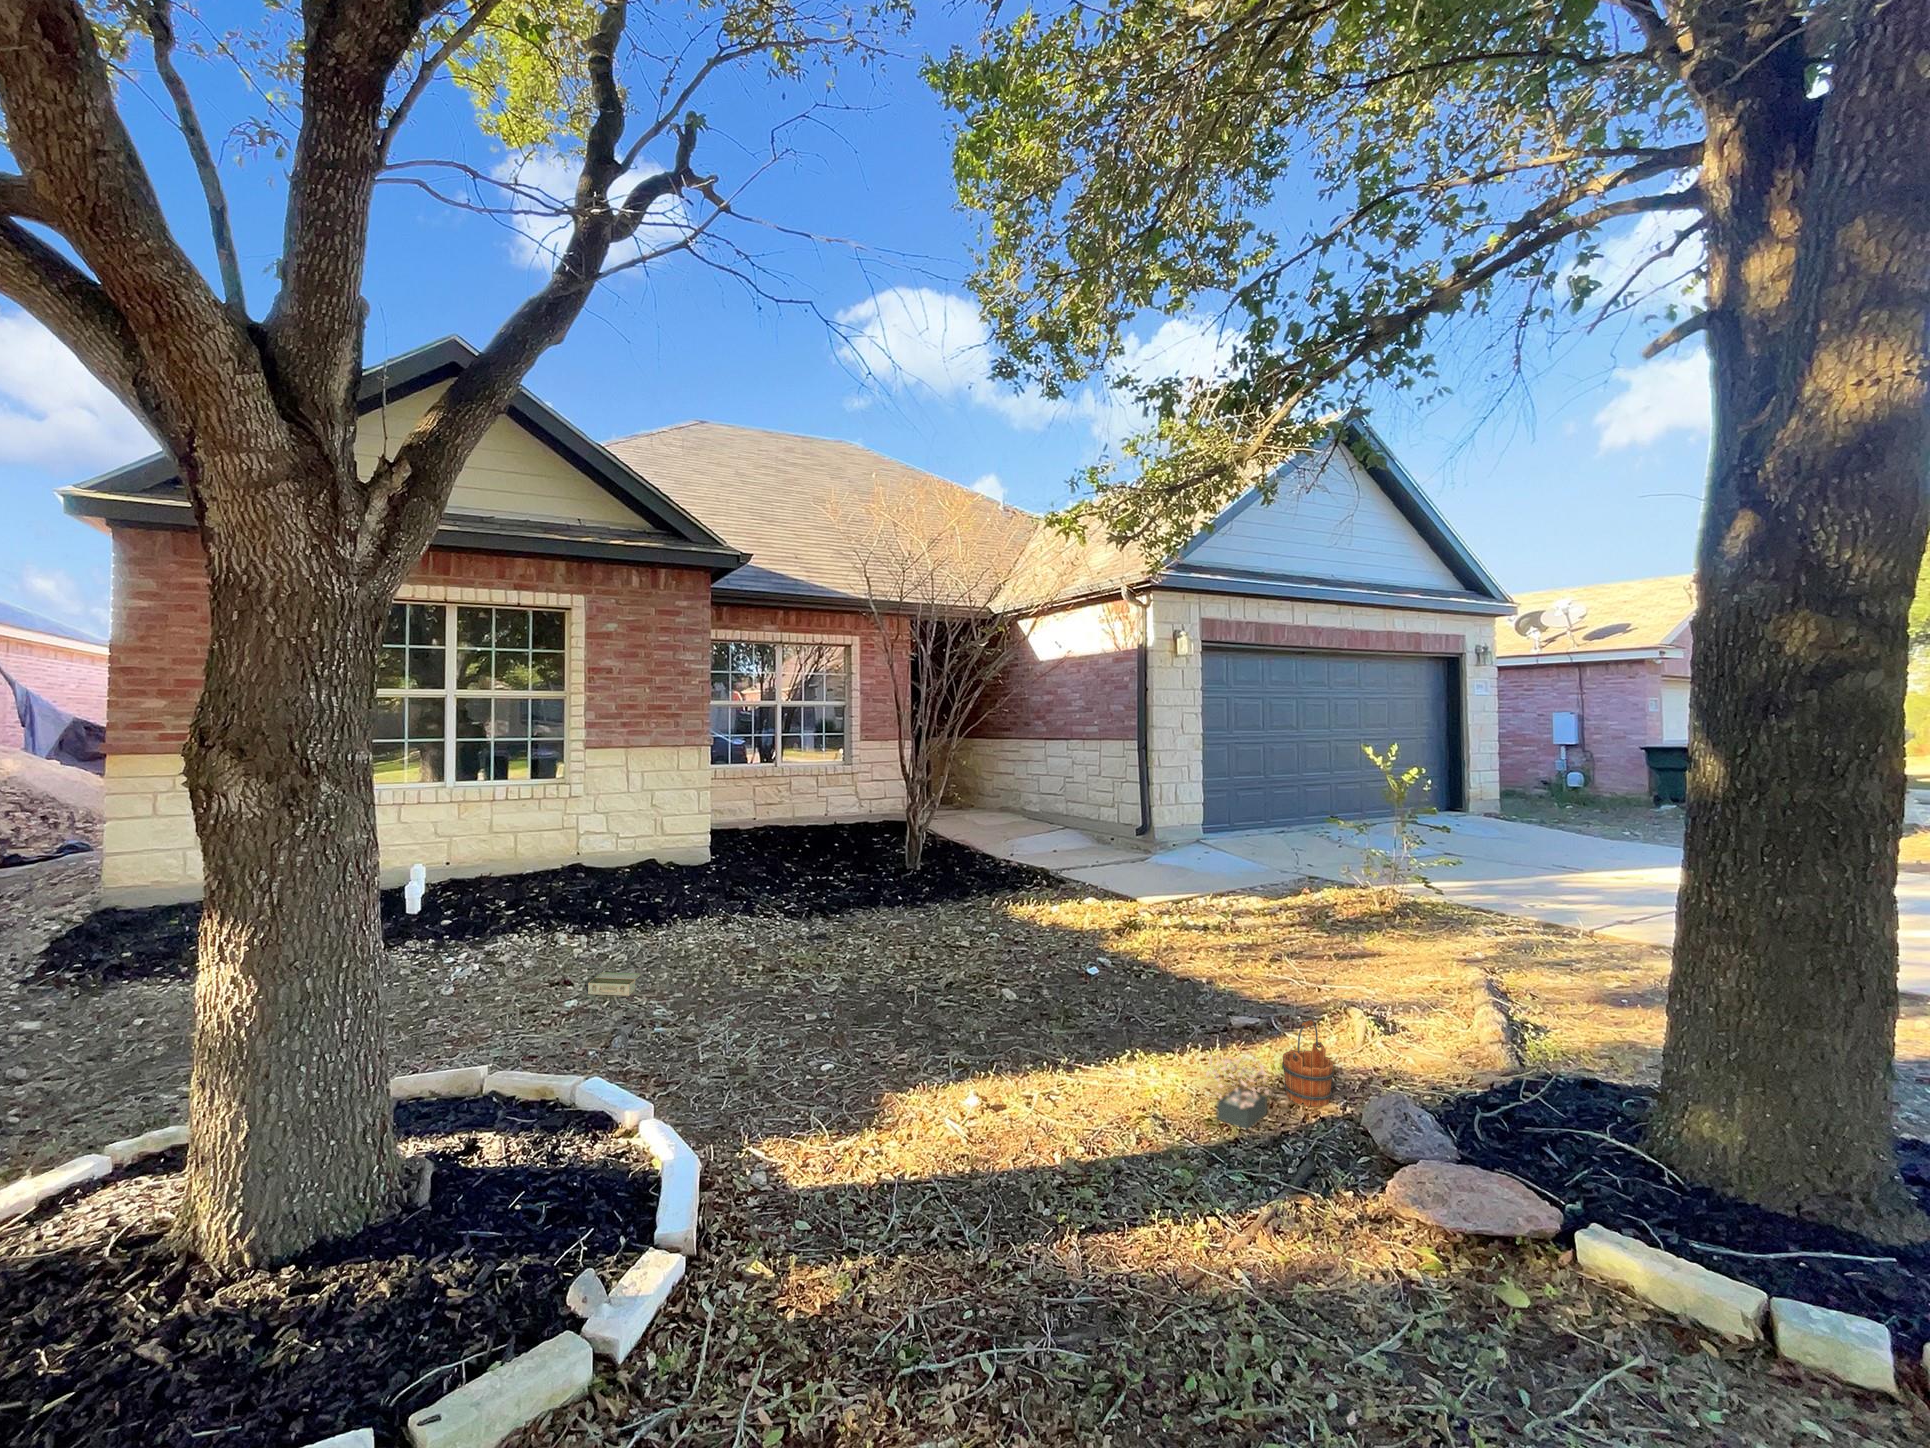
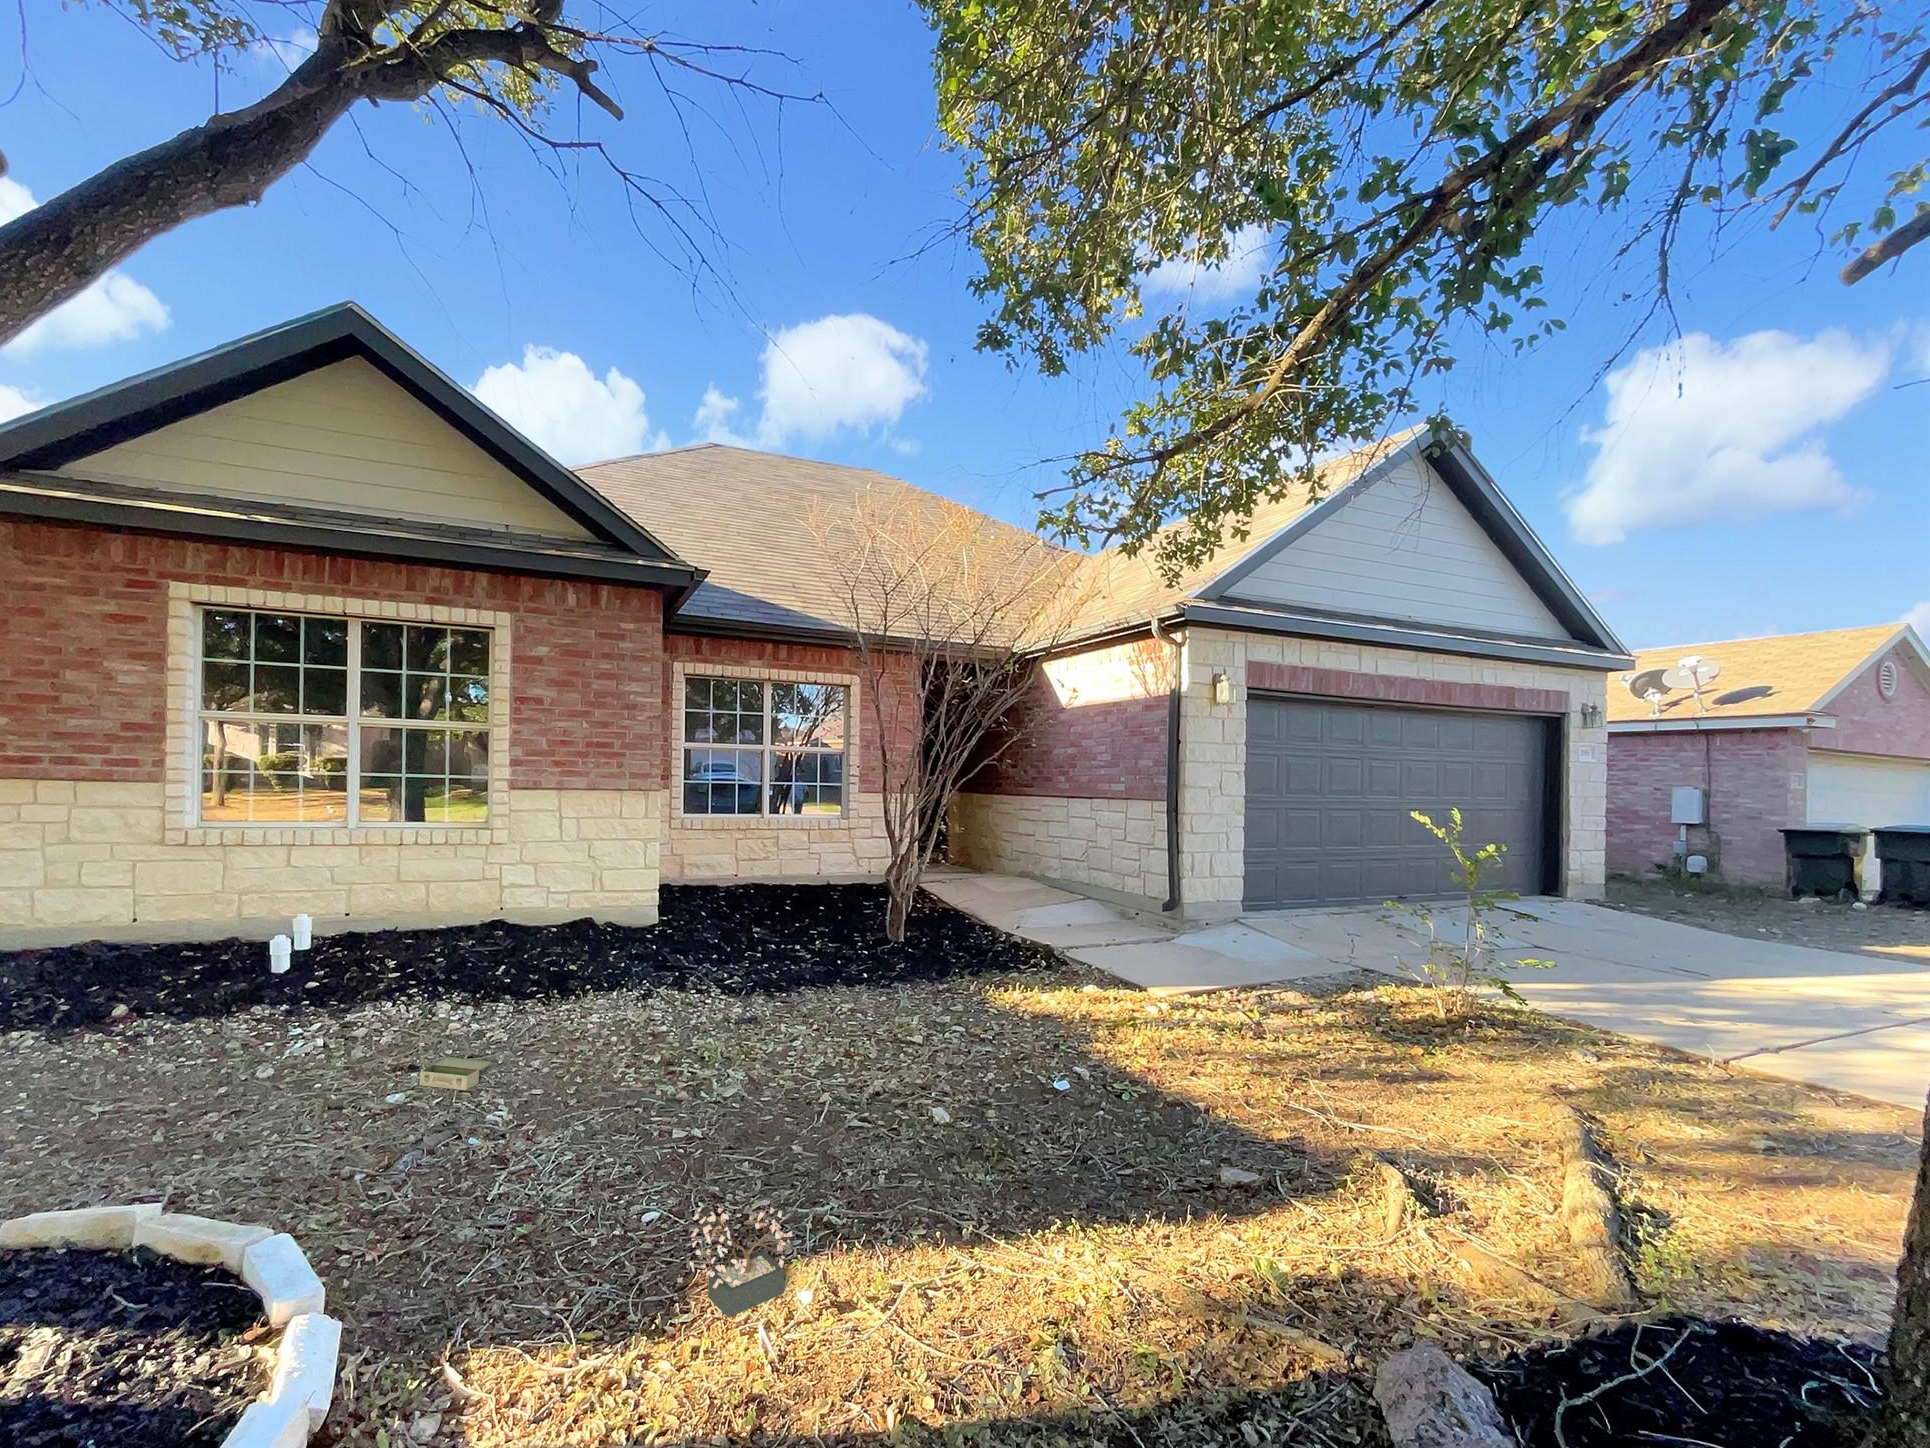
wooden bucket: present [1282,1020,1334,1107] -> none [1264,1206,1339,1345]
decorative plant: present [1206,1056,1269,1129] -> present [690,1206,792,1318]

